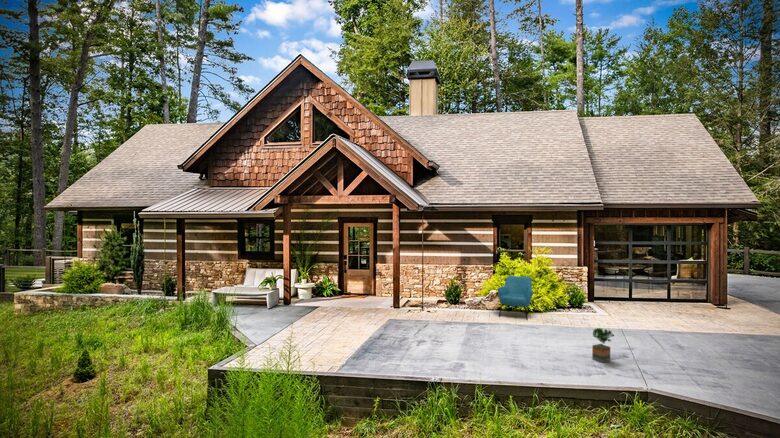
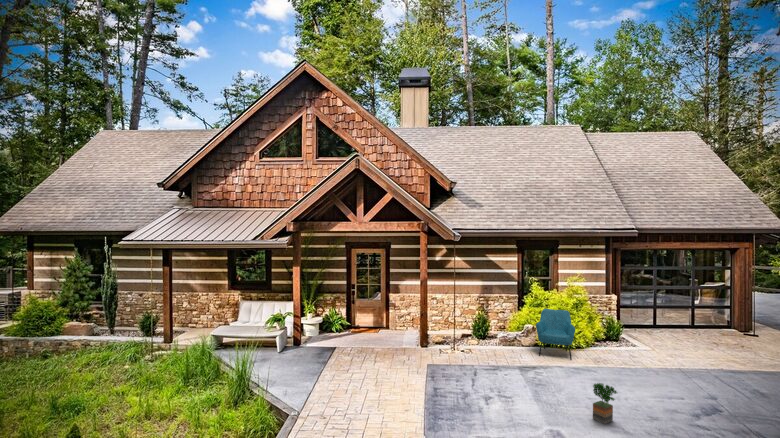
potted tree: present [592,328,614,363] -> present [593,383,617,424]

